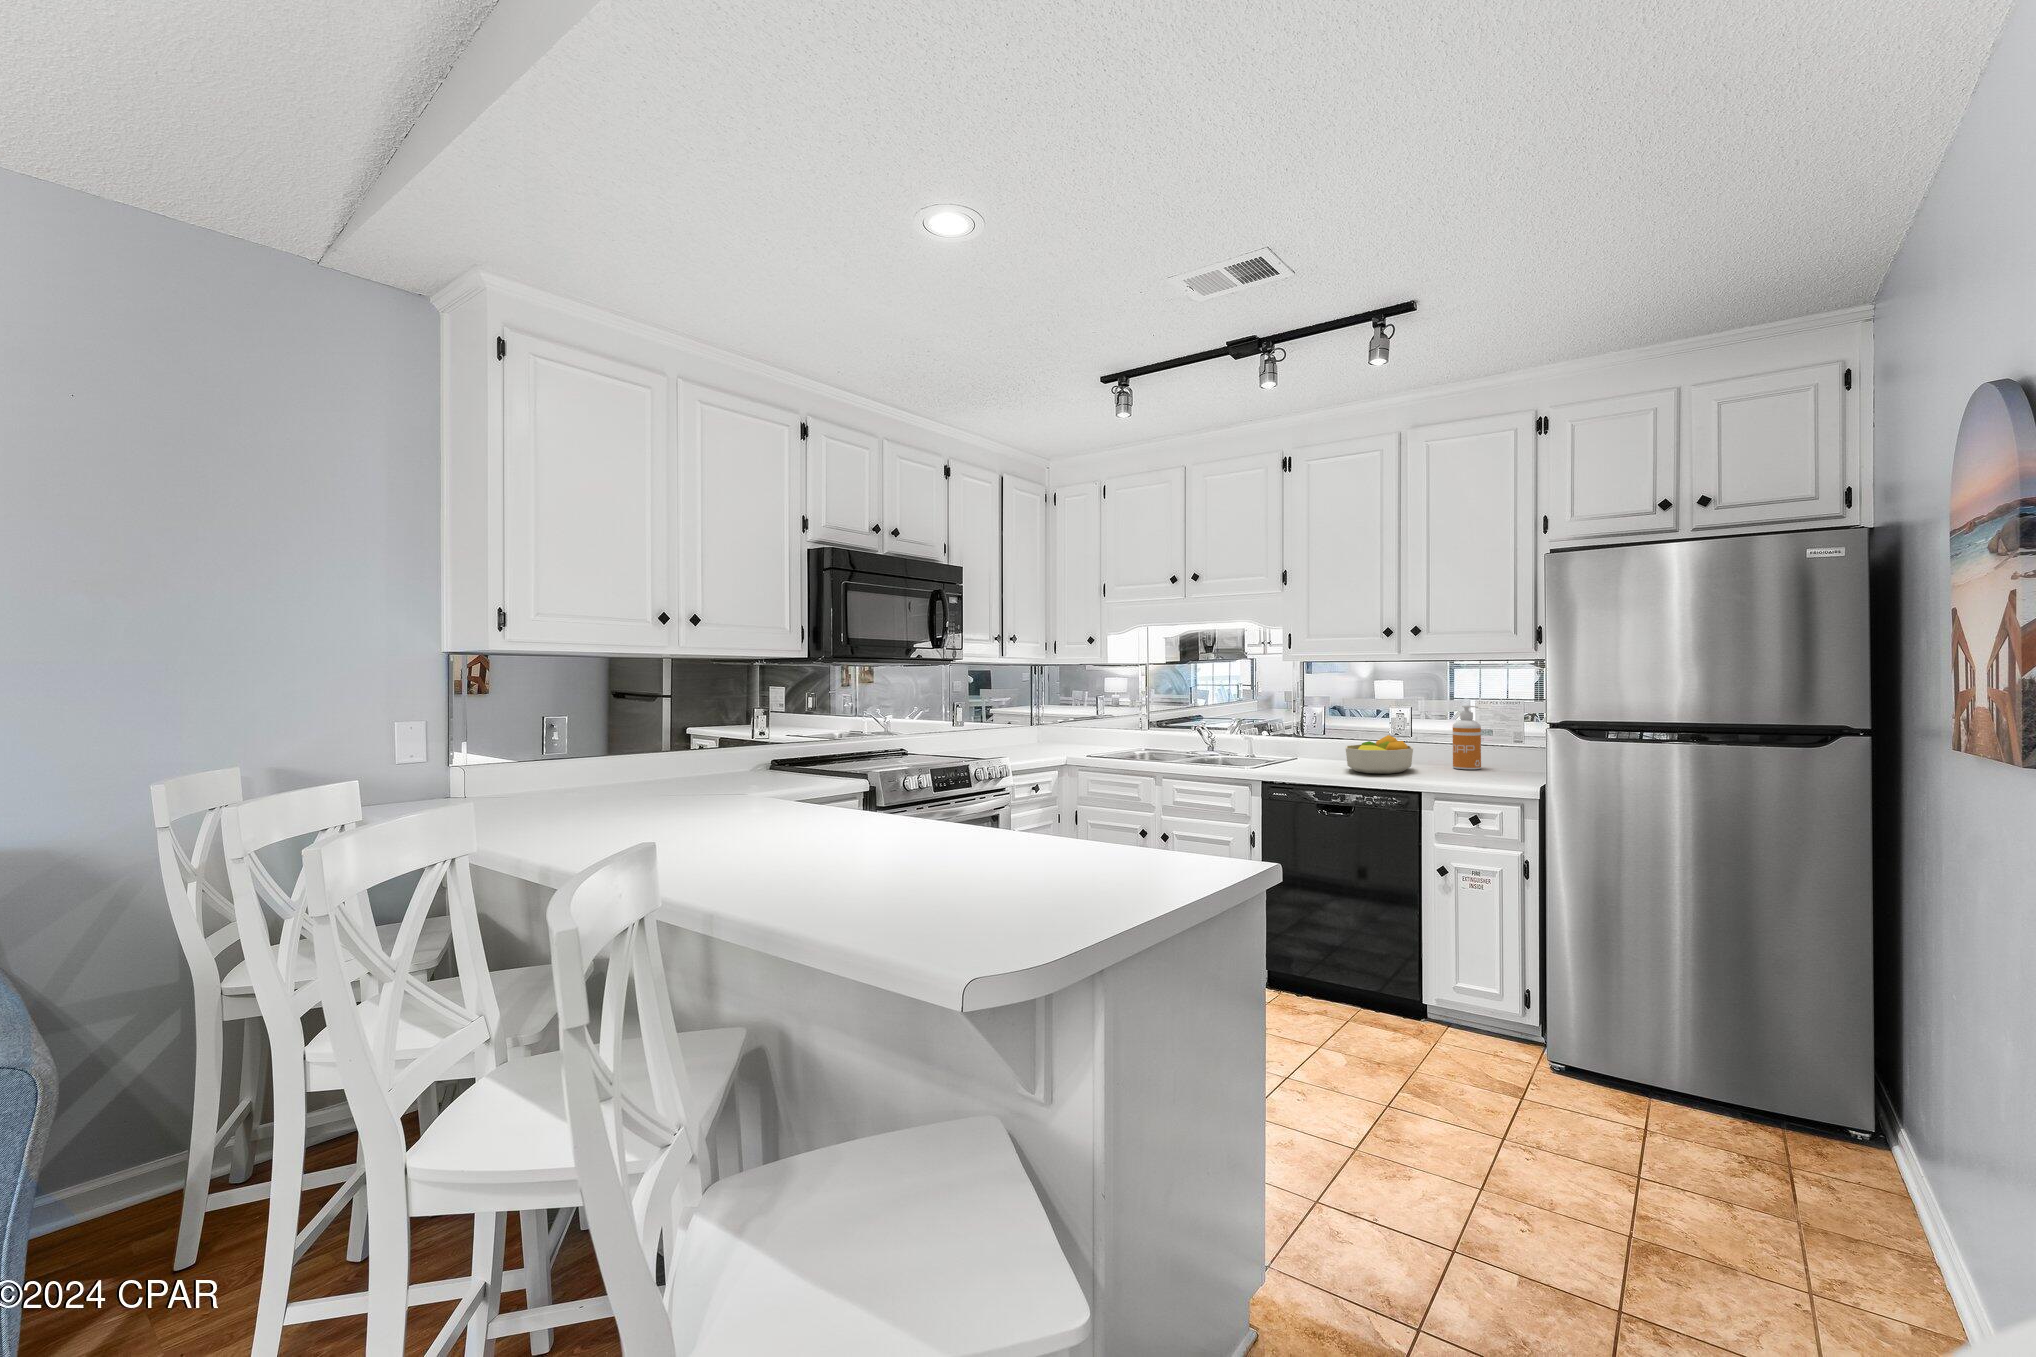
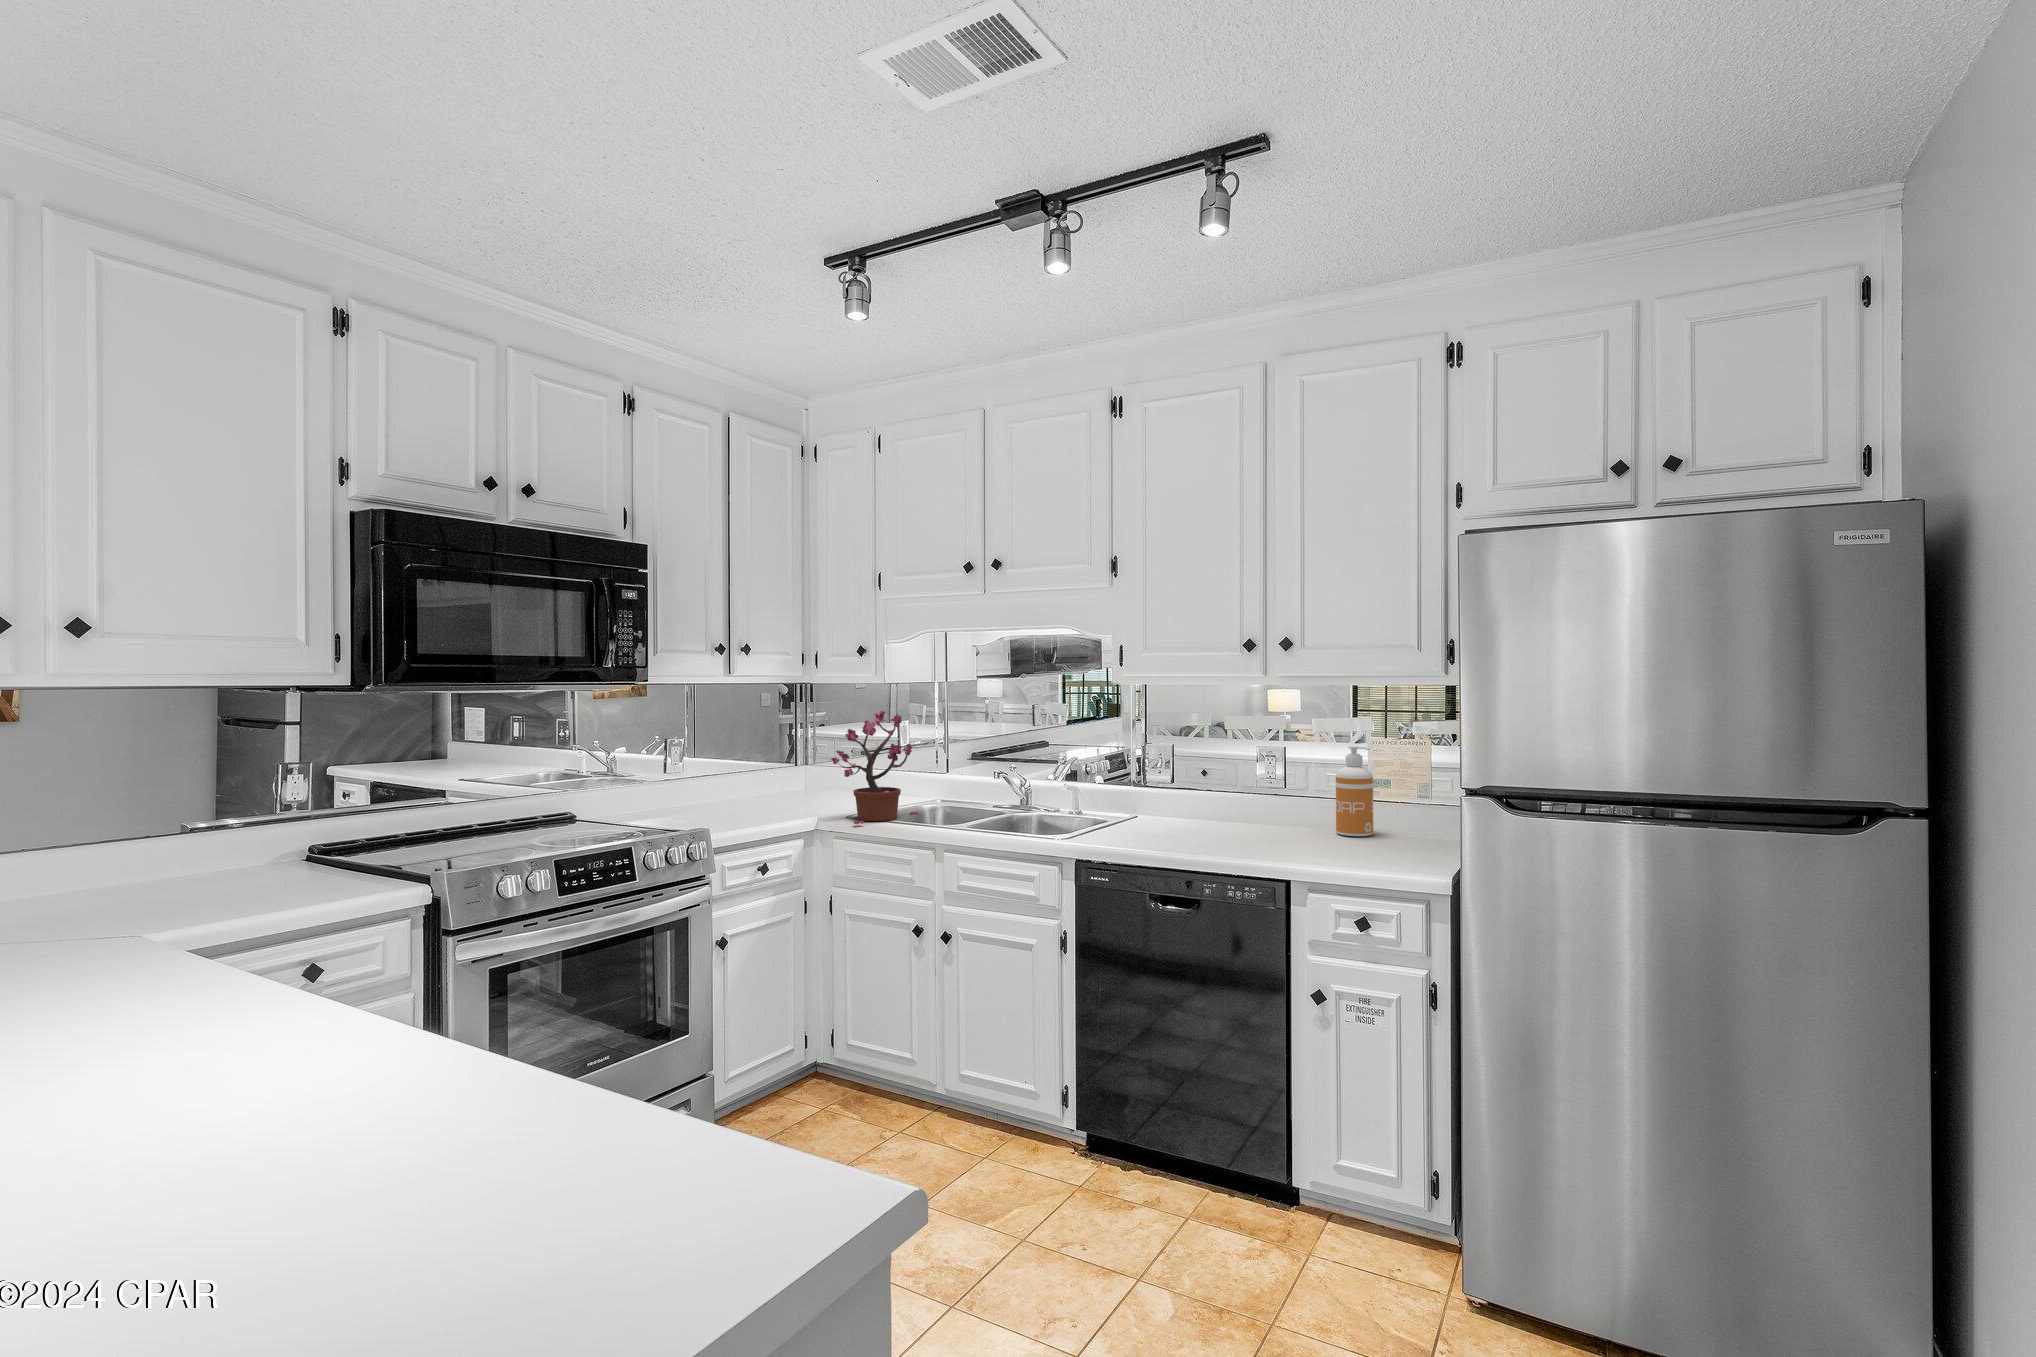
potted plant: none [1078,683,1138,761] -> present [831,711,919,824]
fruit bowl: present [1346,735,1413,773] -> none [1189,787,1282,847]

